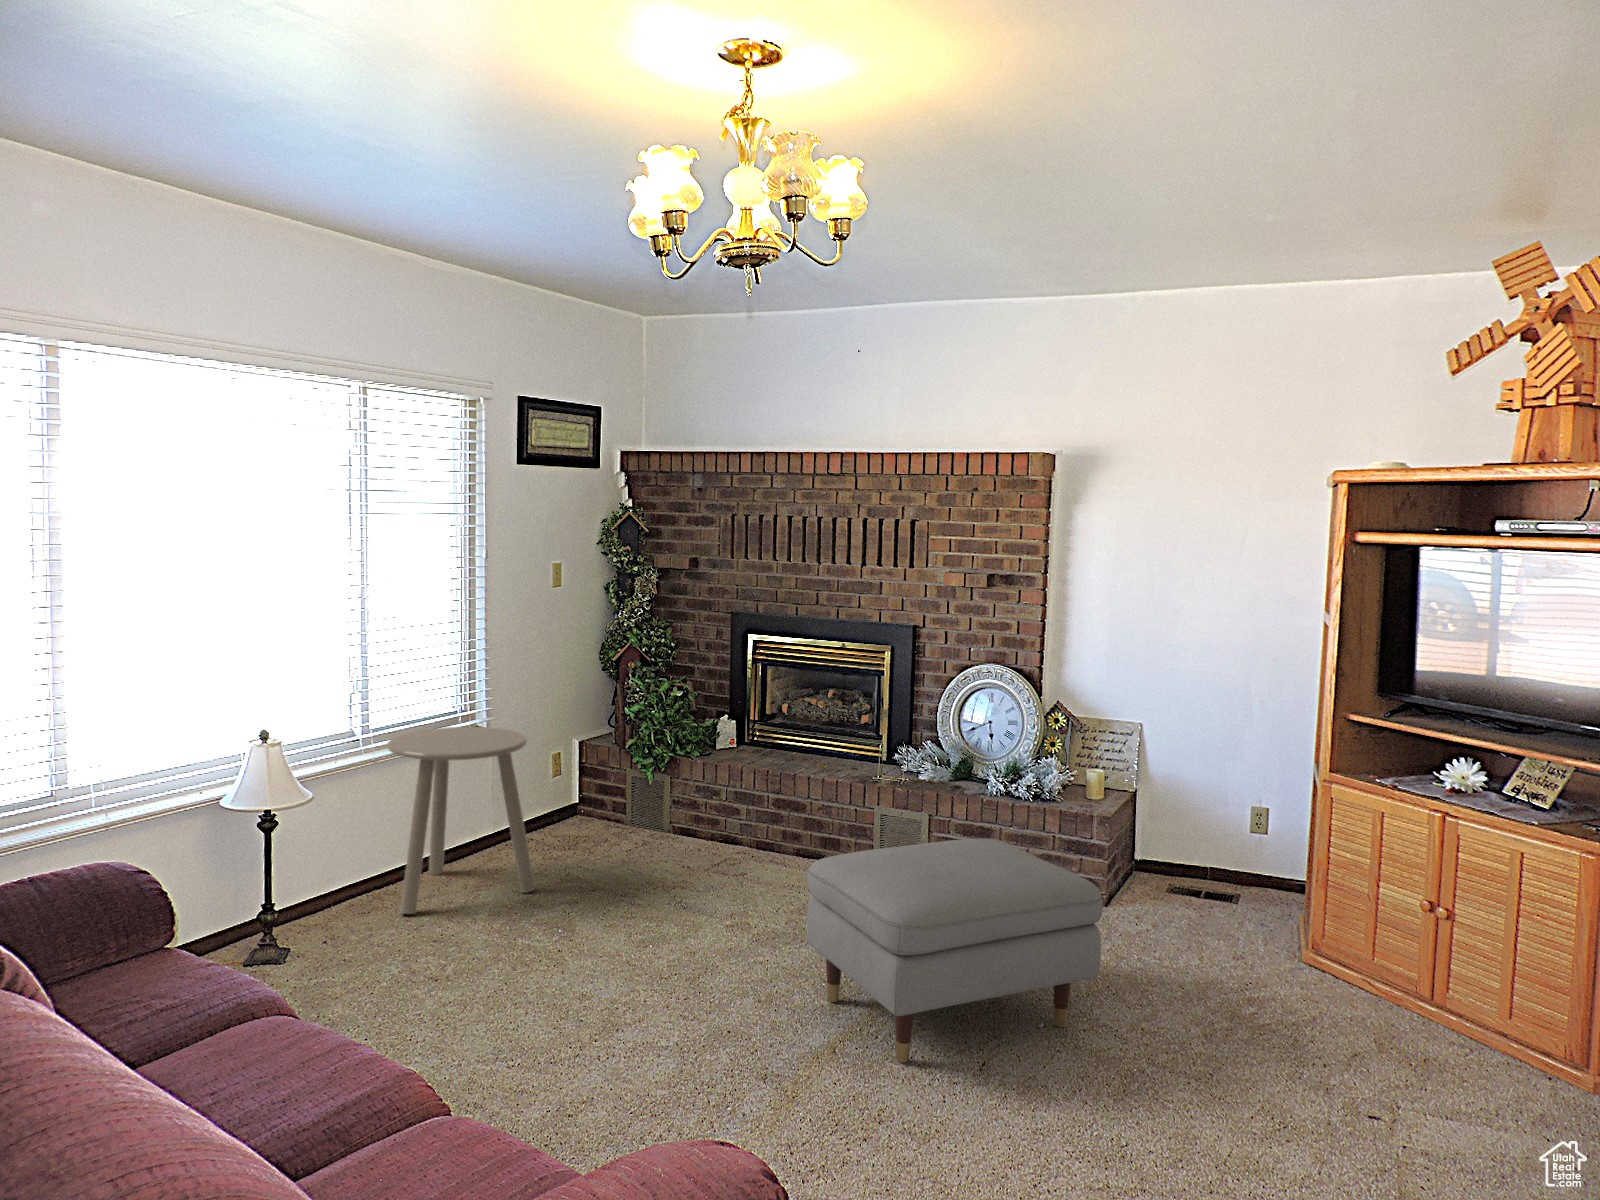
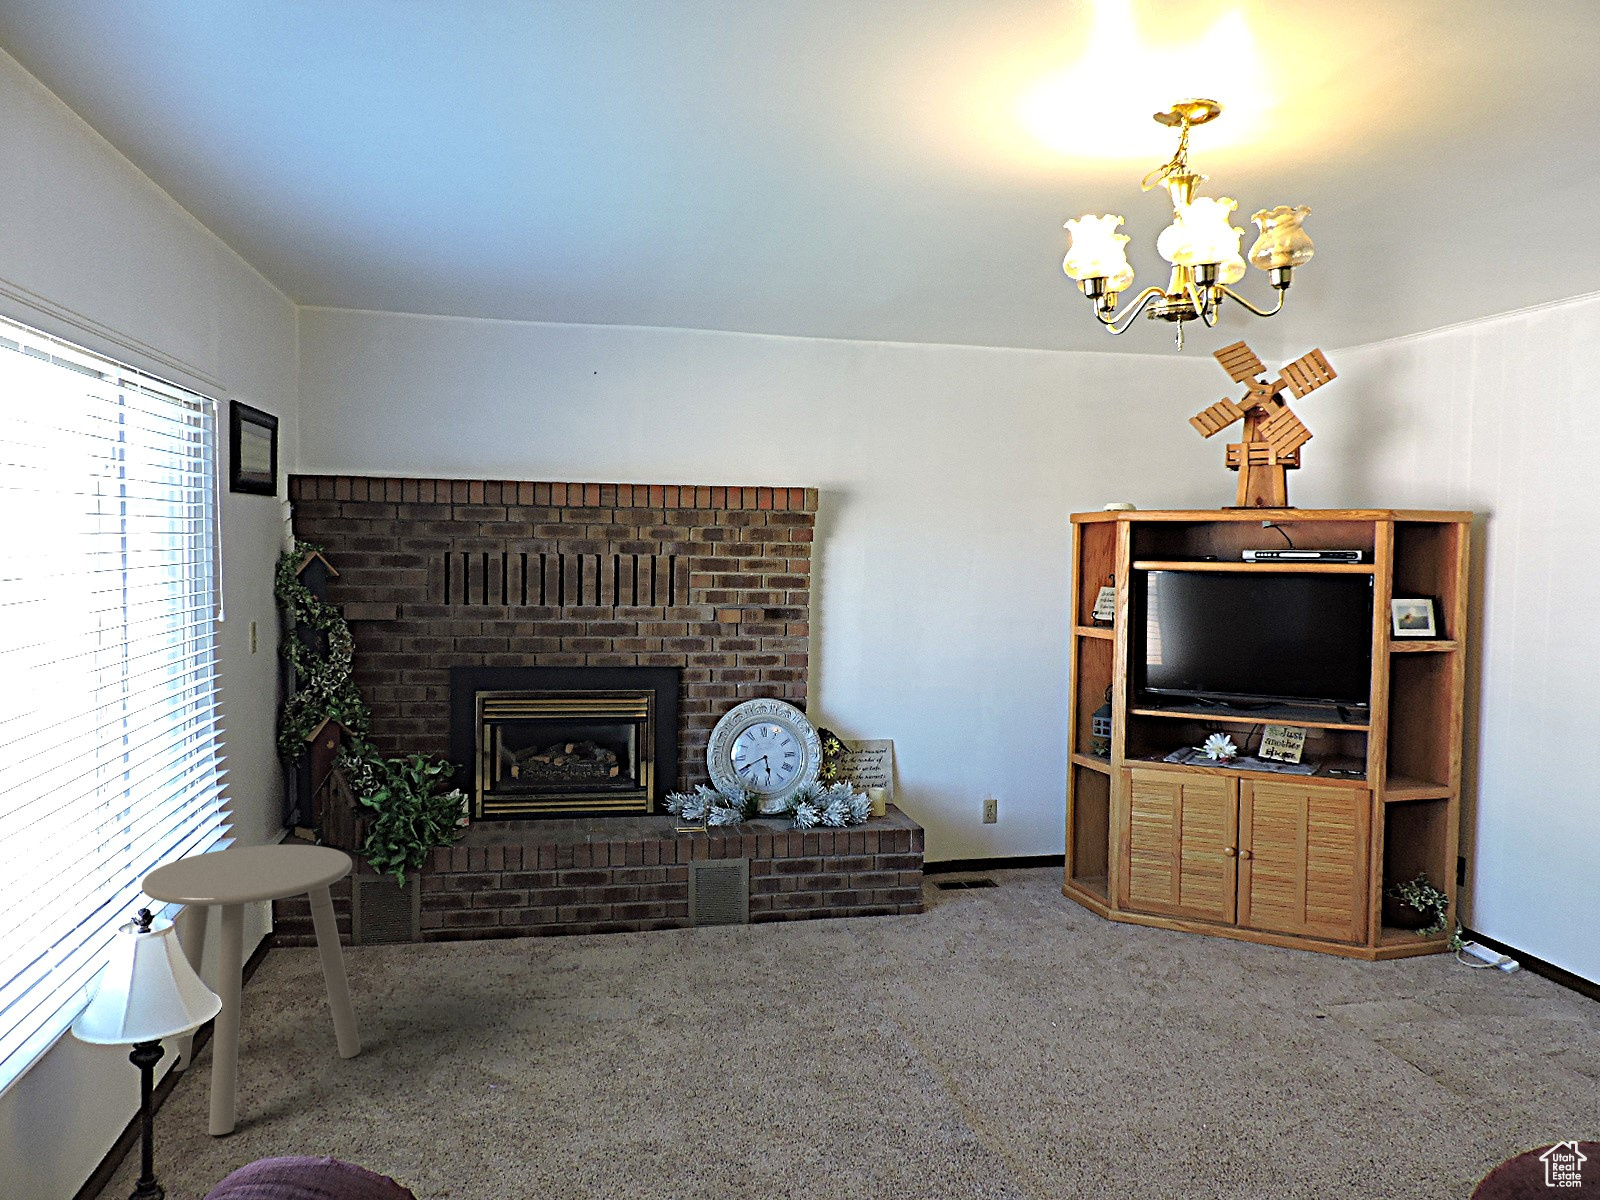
ottoman: present [807,838,1103,1063] -> none [828,866,1085,1106]

